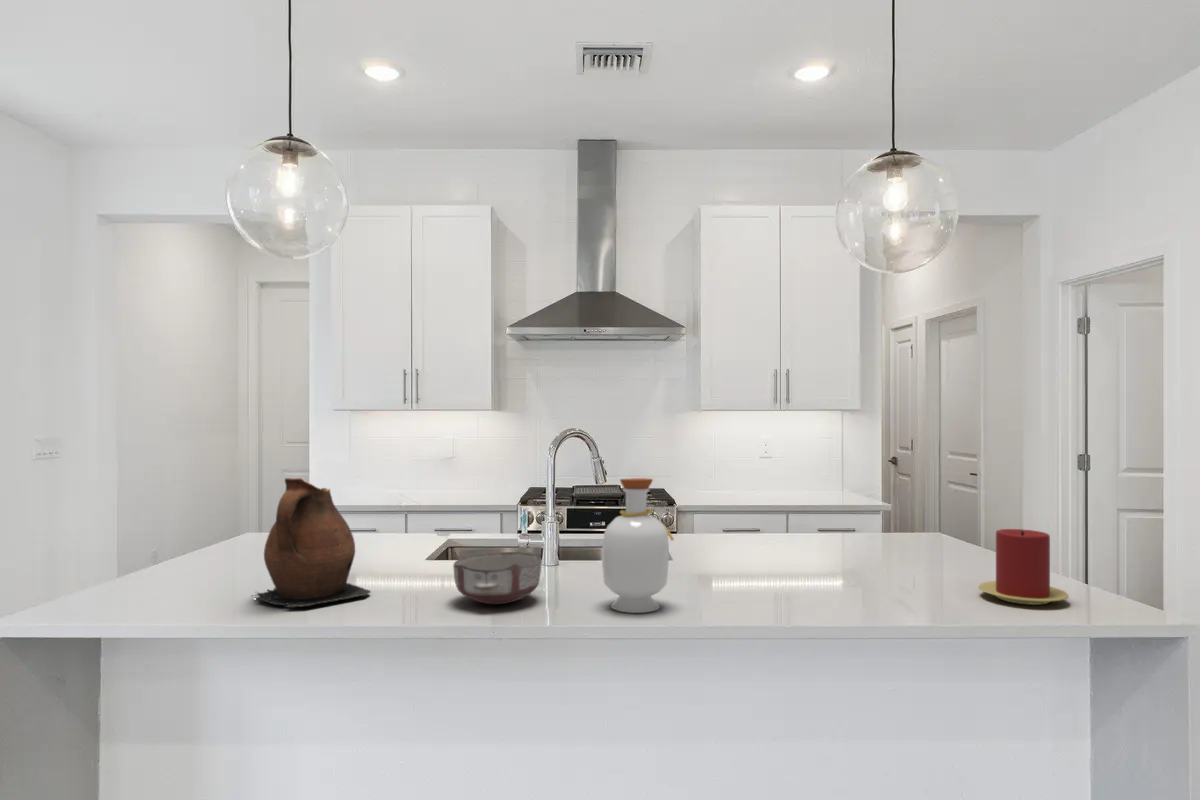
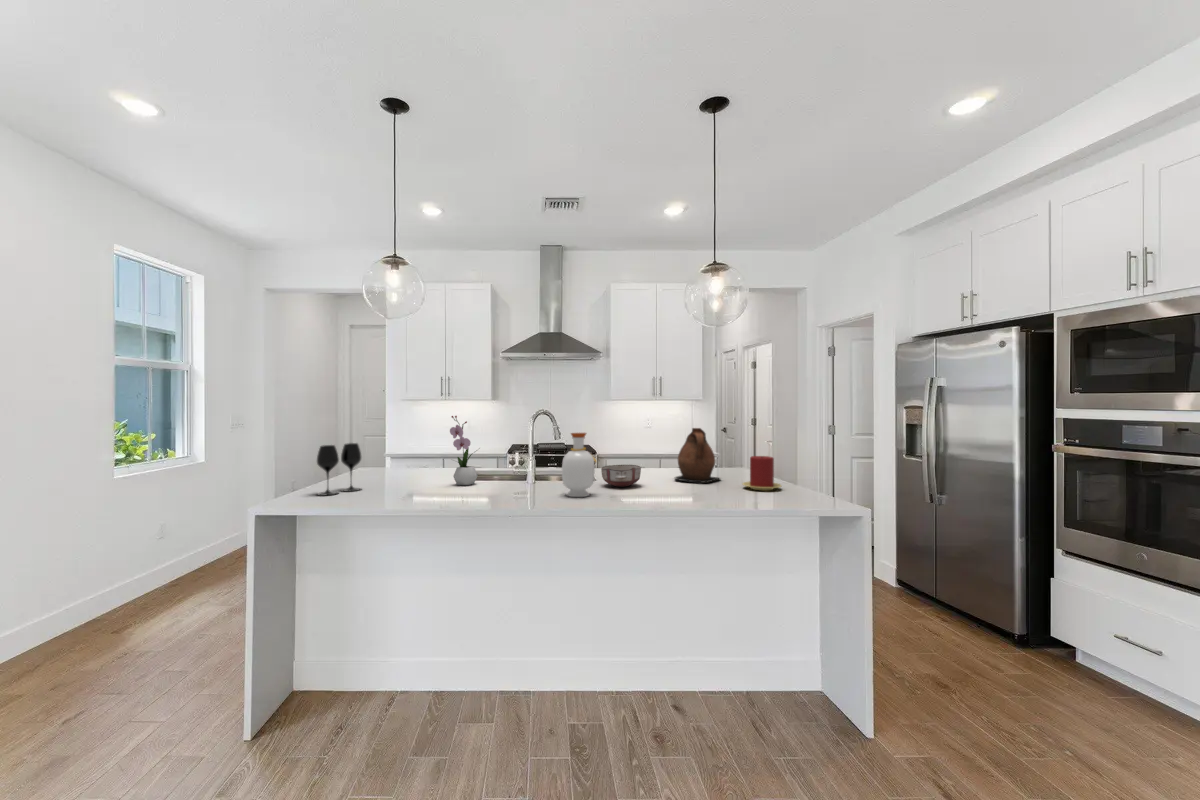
flower arrangement: none [391,440,451,575] -> present [450,416,478,485]
ceramic pitcher: present [252,478,371,607] -> present [675,428,720,483]
wine glass: none [135,492,228,594] -> present [317,443,361,496]
ceramic bowl: present [453,552,542,604] -> present [601,465,641,487]

